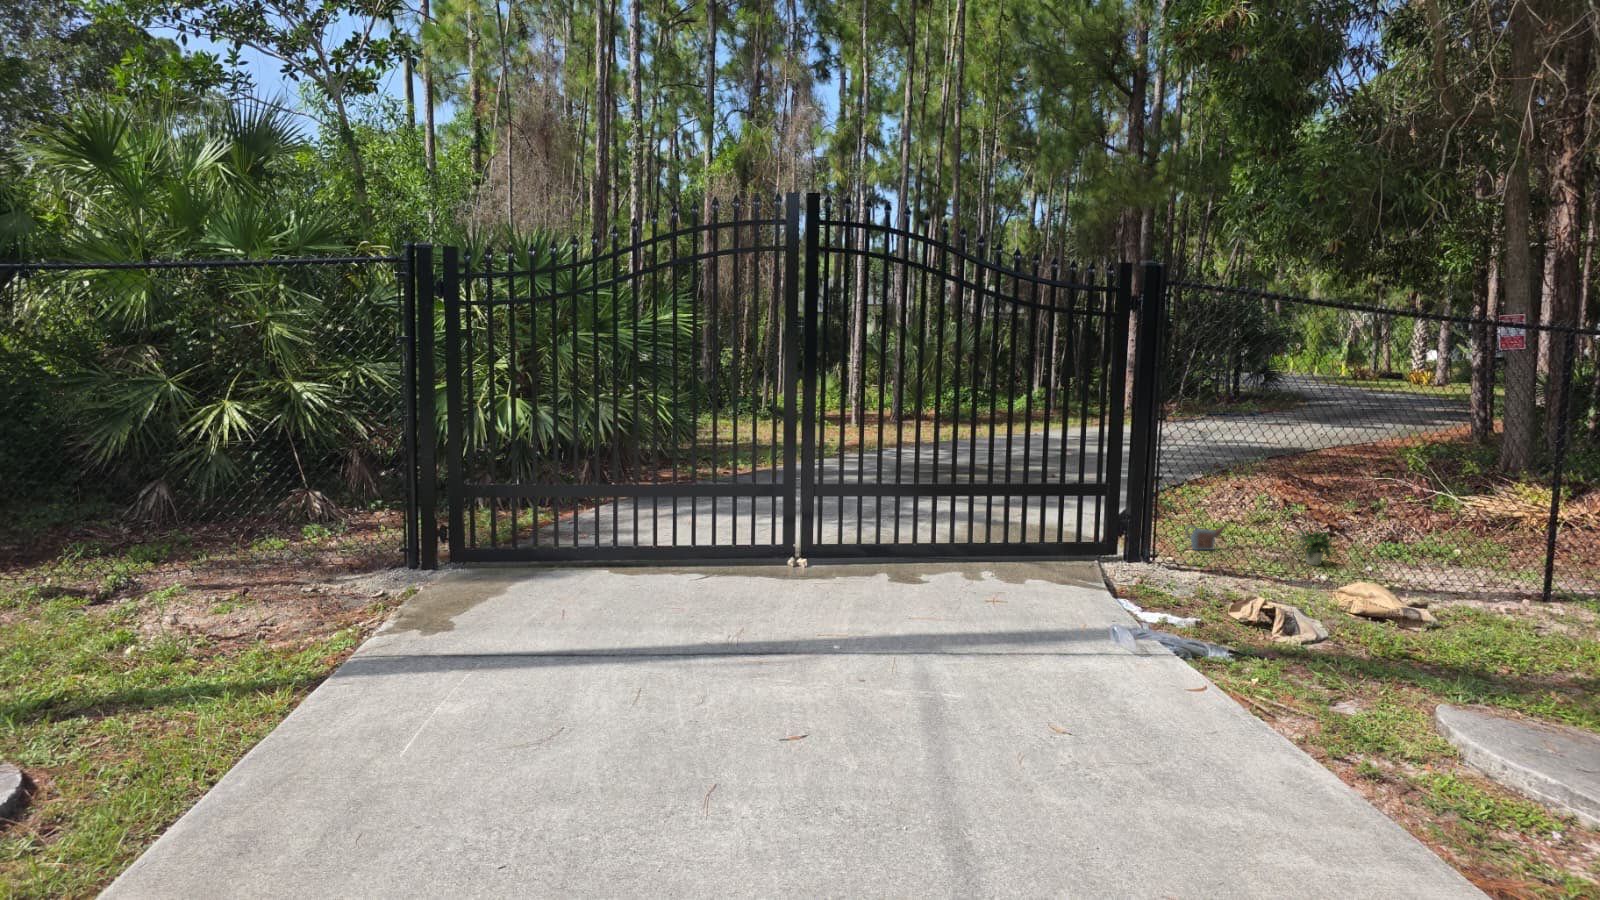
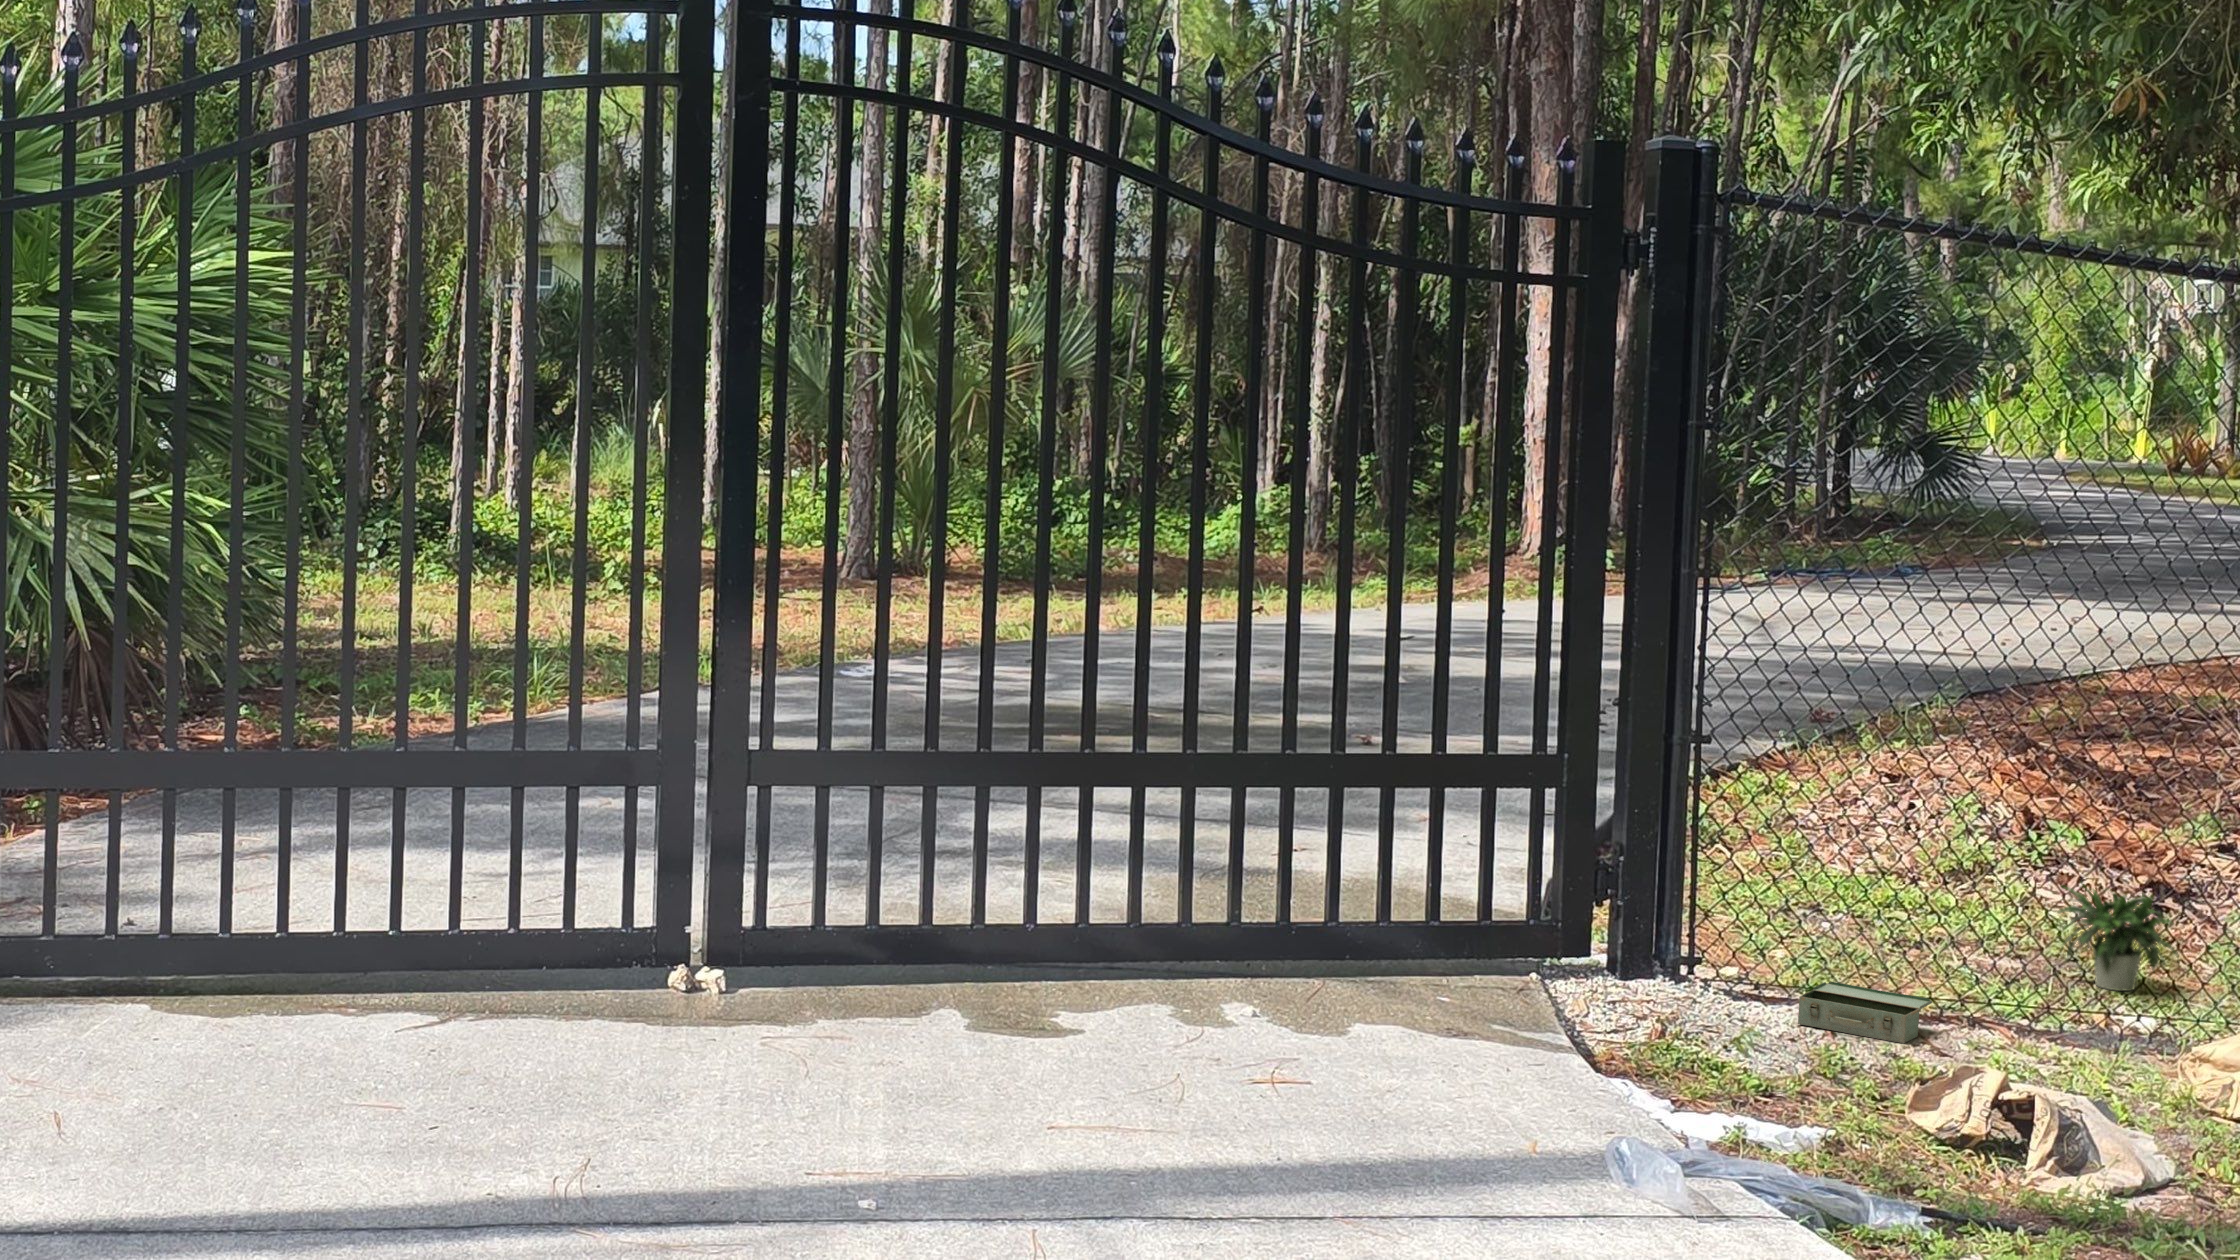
watering can: present [1185,525,1225,550] -> none [1764,877,1879,949]
toolbox: none [1192,563,1242,586] -> present [1798,981,1932,1043]

